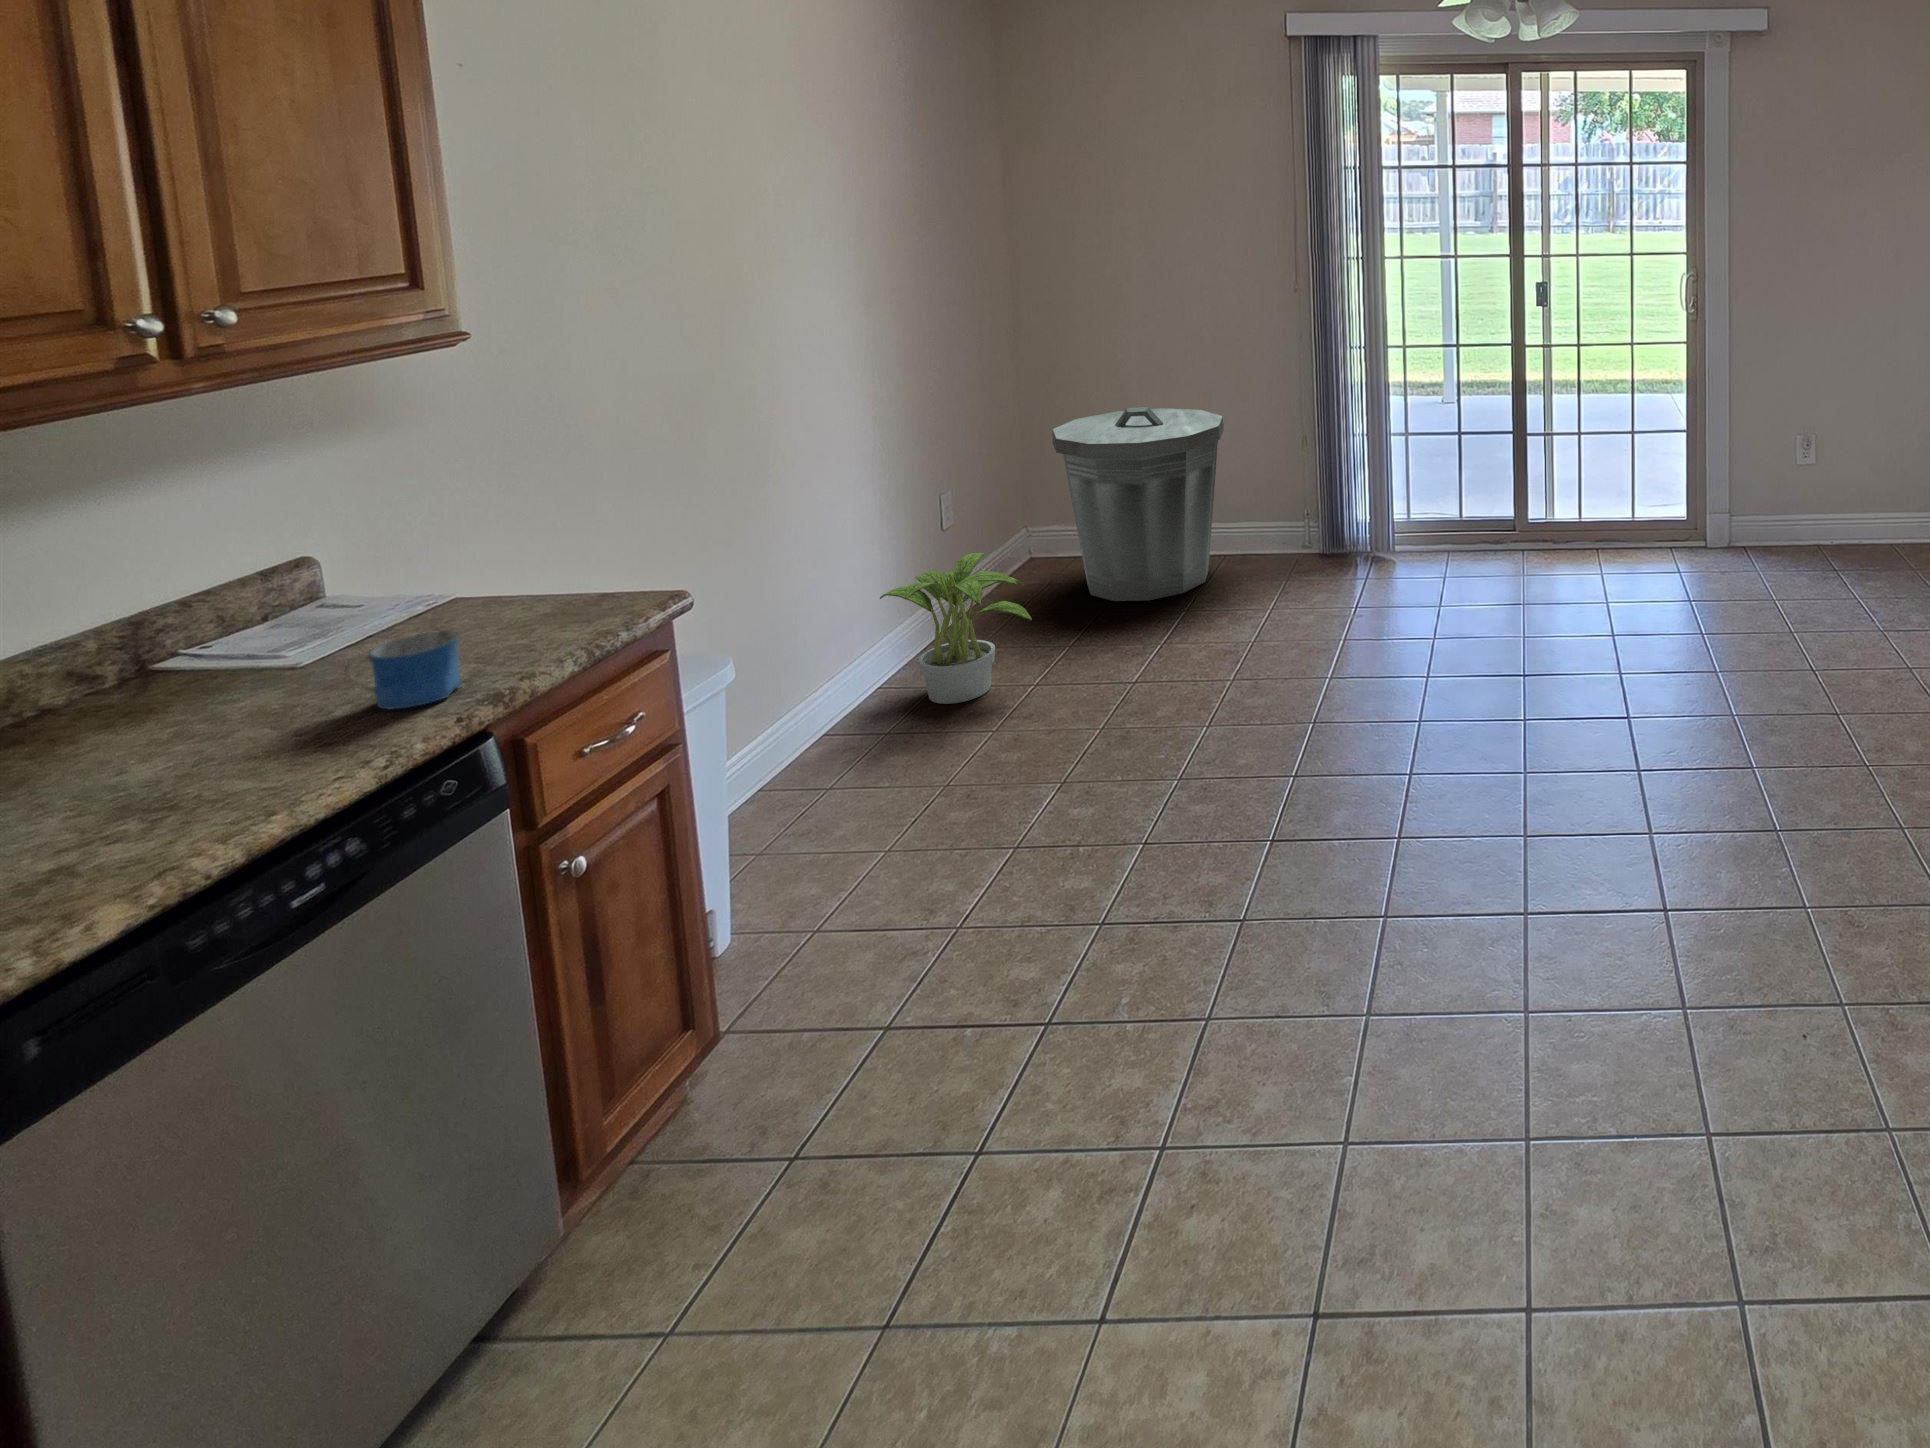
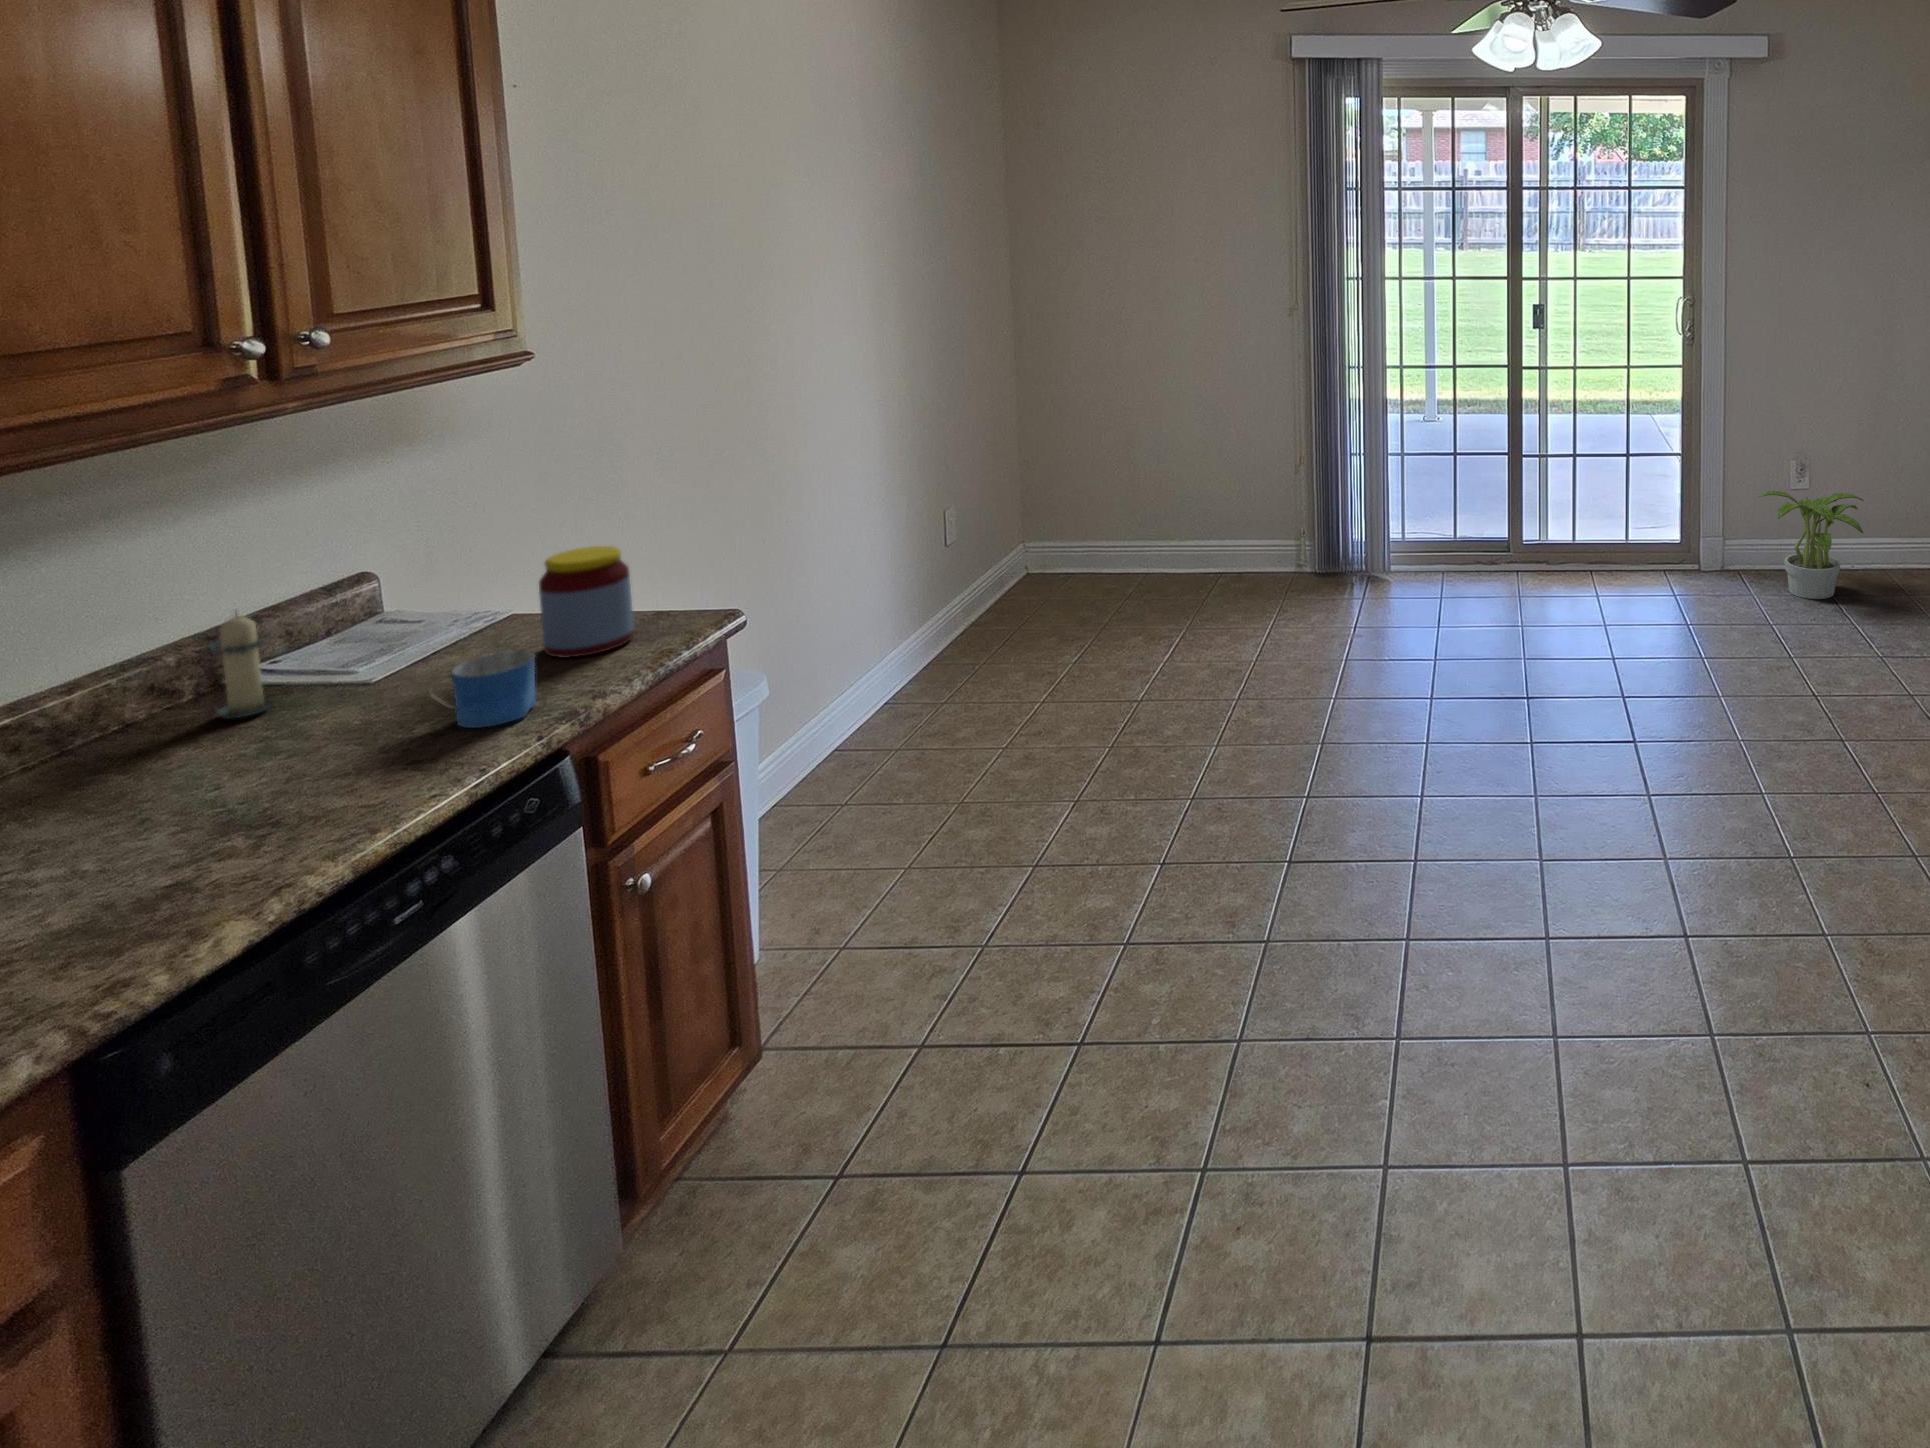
trash can: present [1052,407,1224,601] -> none [1053,424,1224,619]
jar: none [473,527,575,639] -> present [539,546,634,658]
potted plant: present [880,553,1032,704] -> present [1759,491,1864,599]
candle: none [121,593,206,705] -> present [207,614,273,719]

